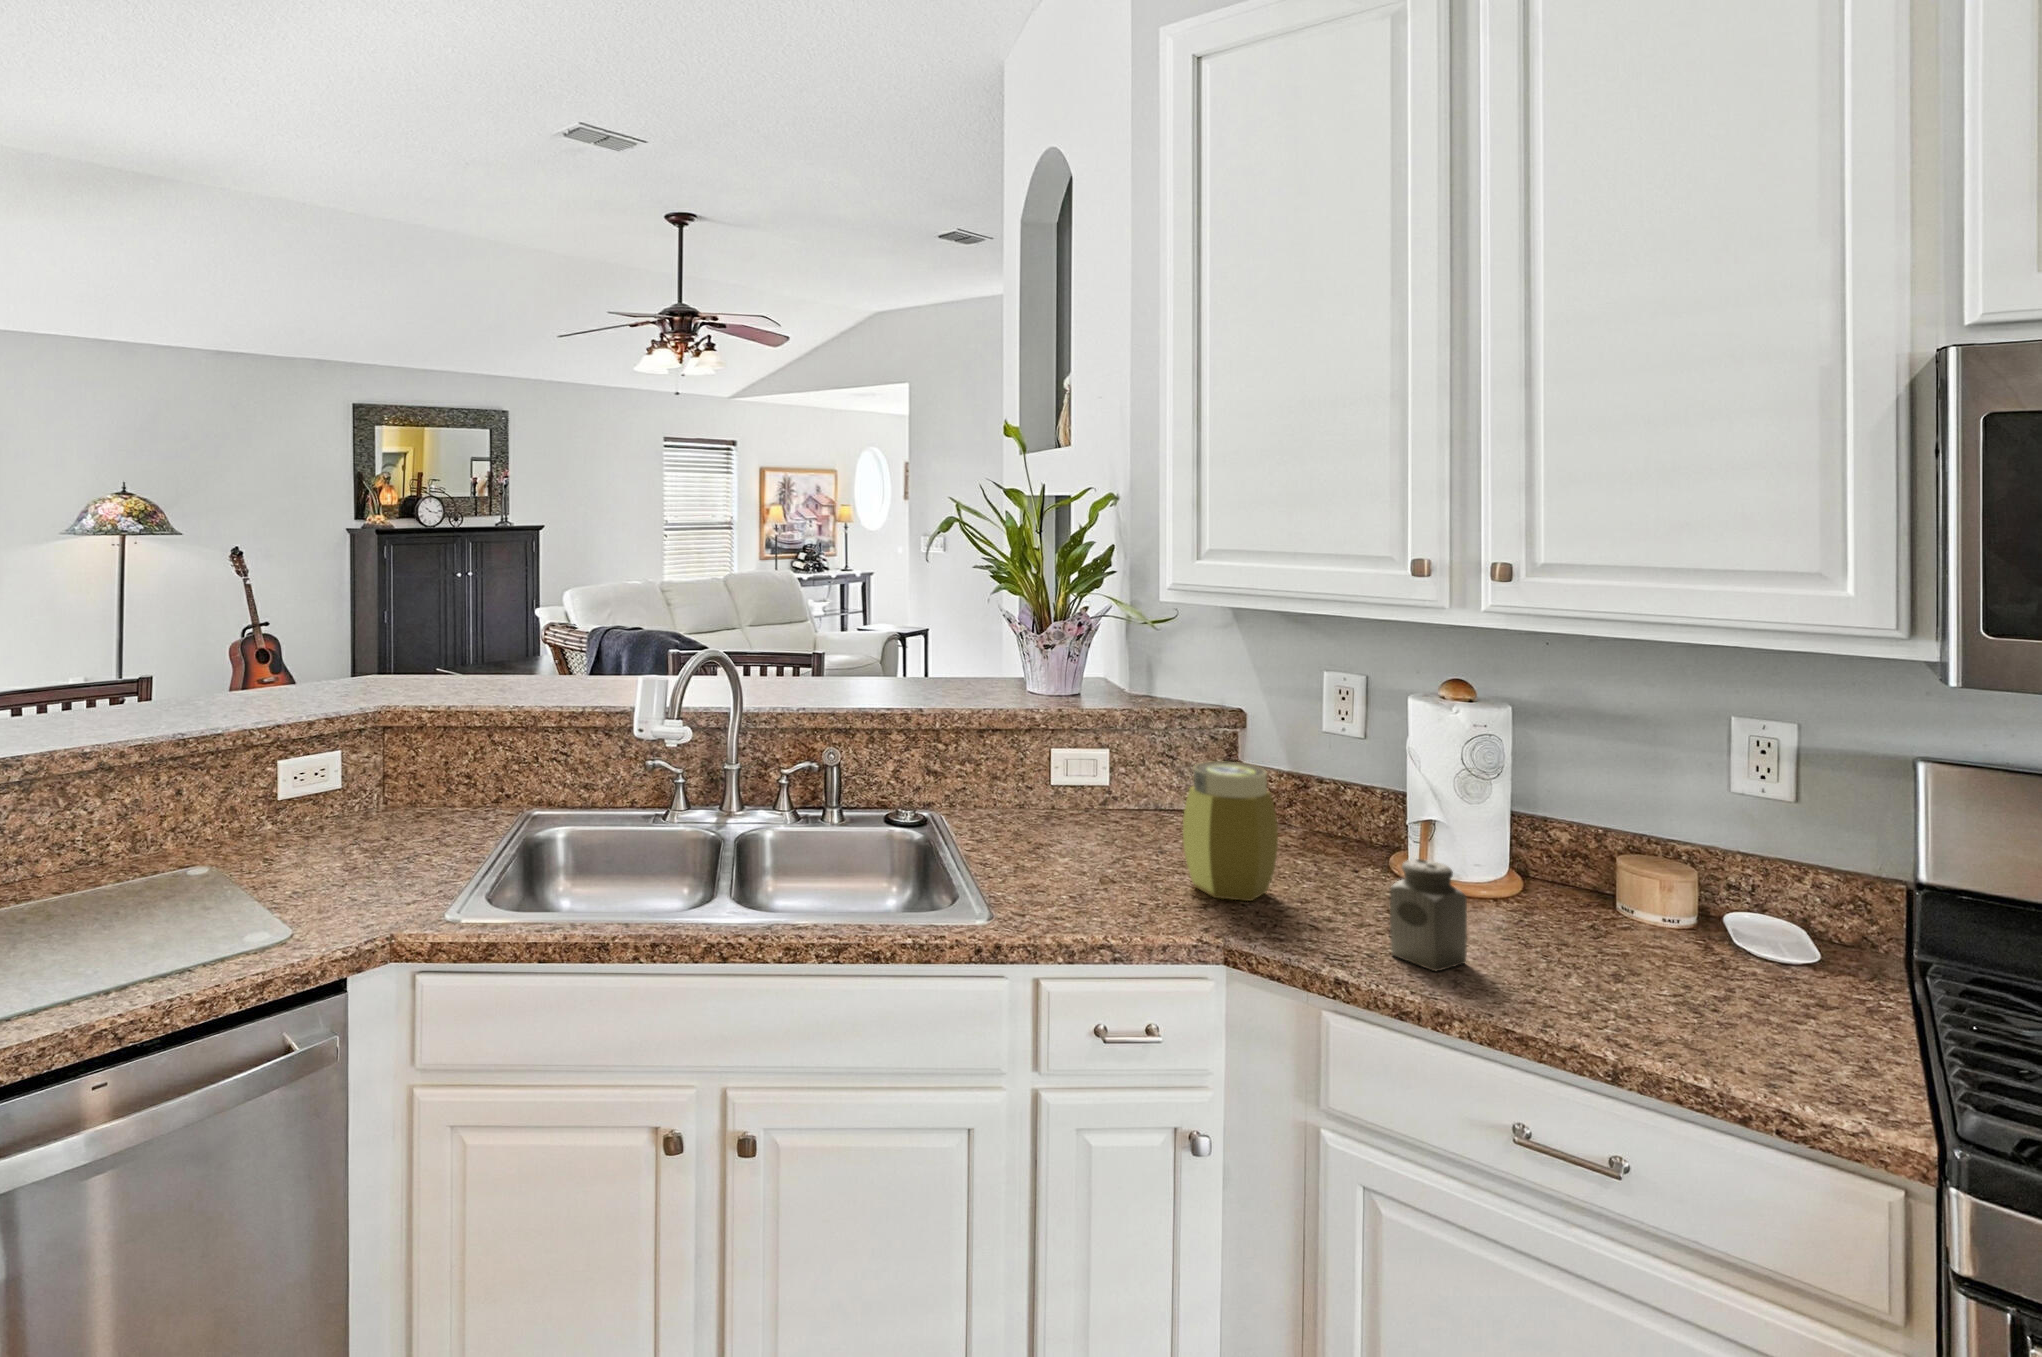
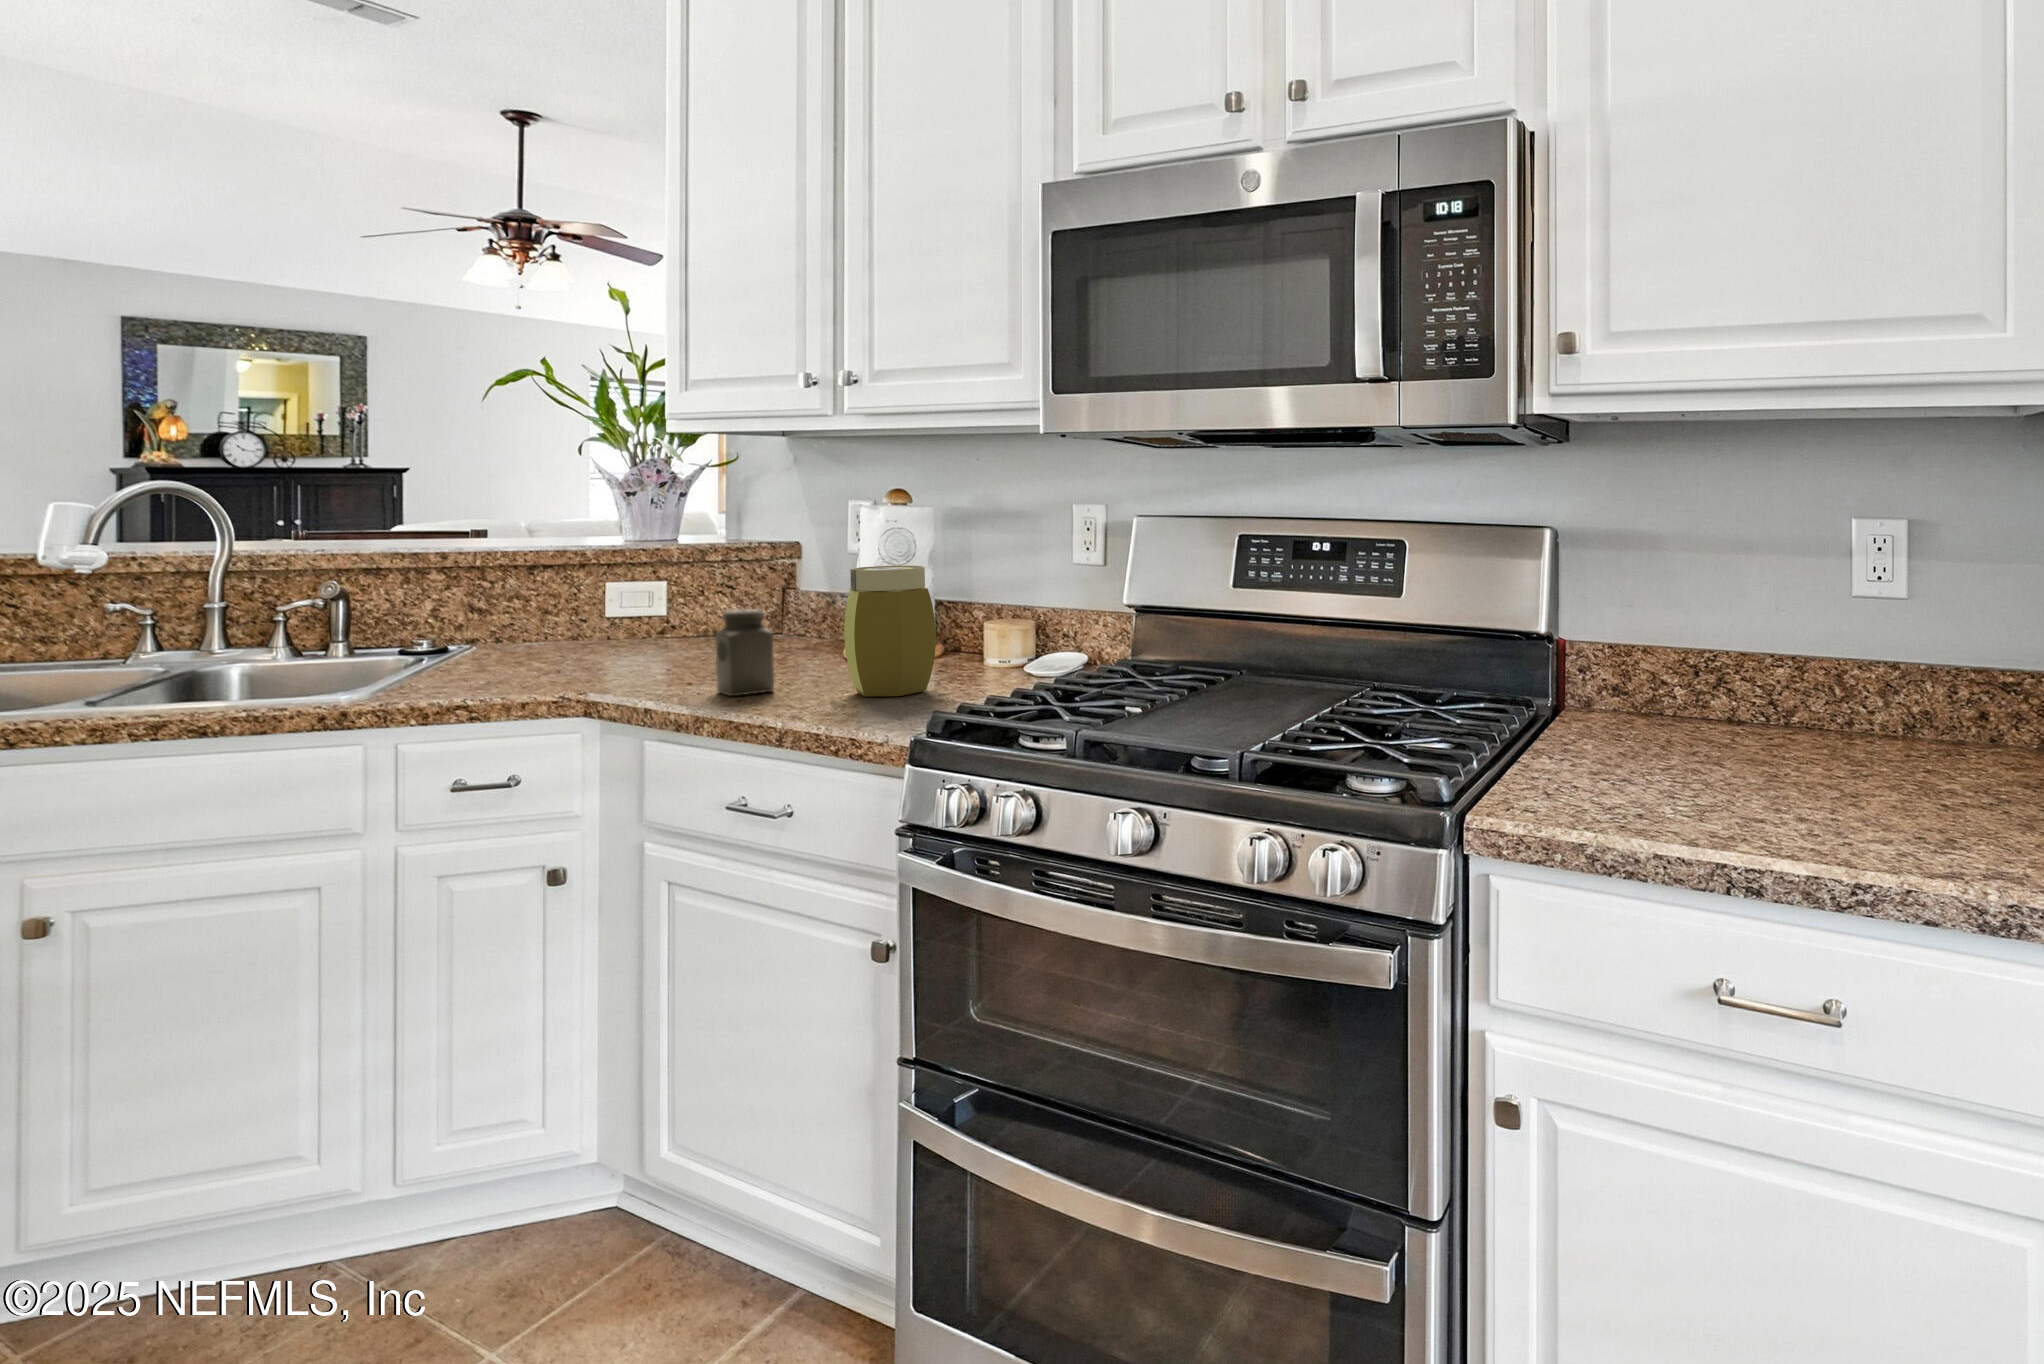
jar: present [1183,761,1278,901] -> present [844,566,936,697]

